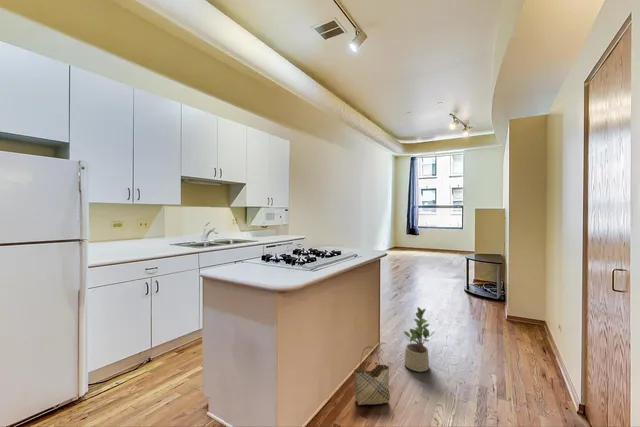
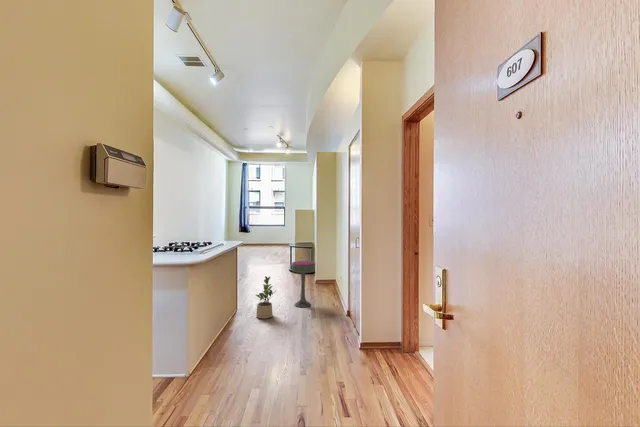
bar stool: none [463,288,506,366] -> present [292,261,315,307]
woven basket: present [354,347,390,405] -> none [228,304,252,342]

